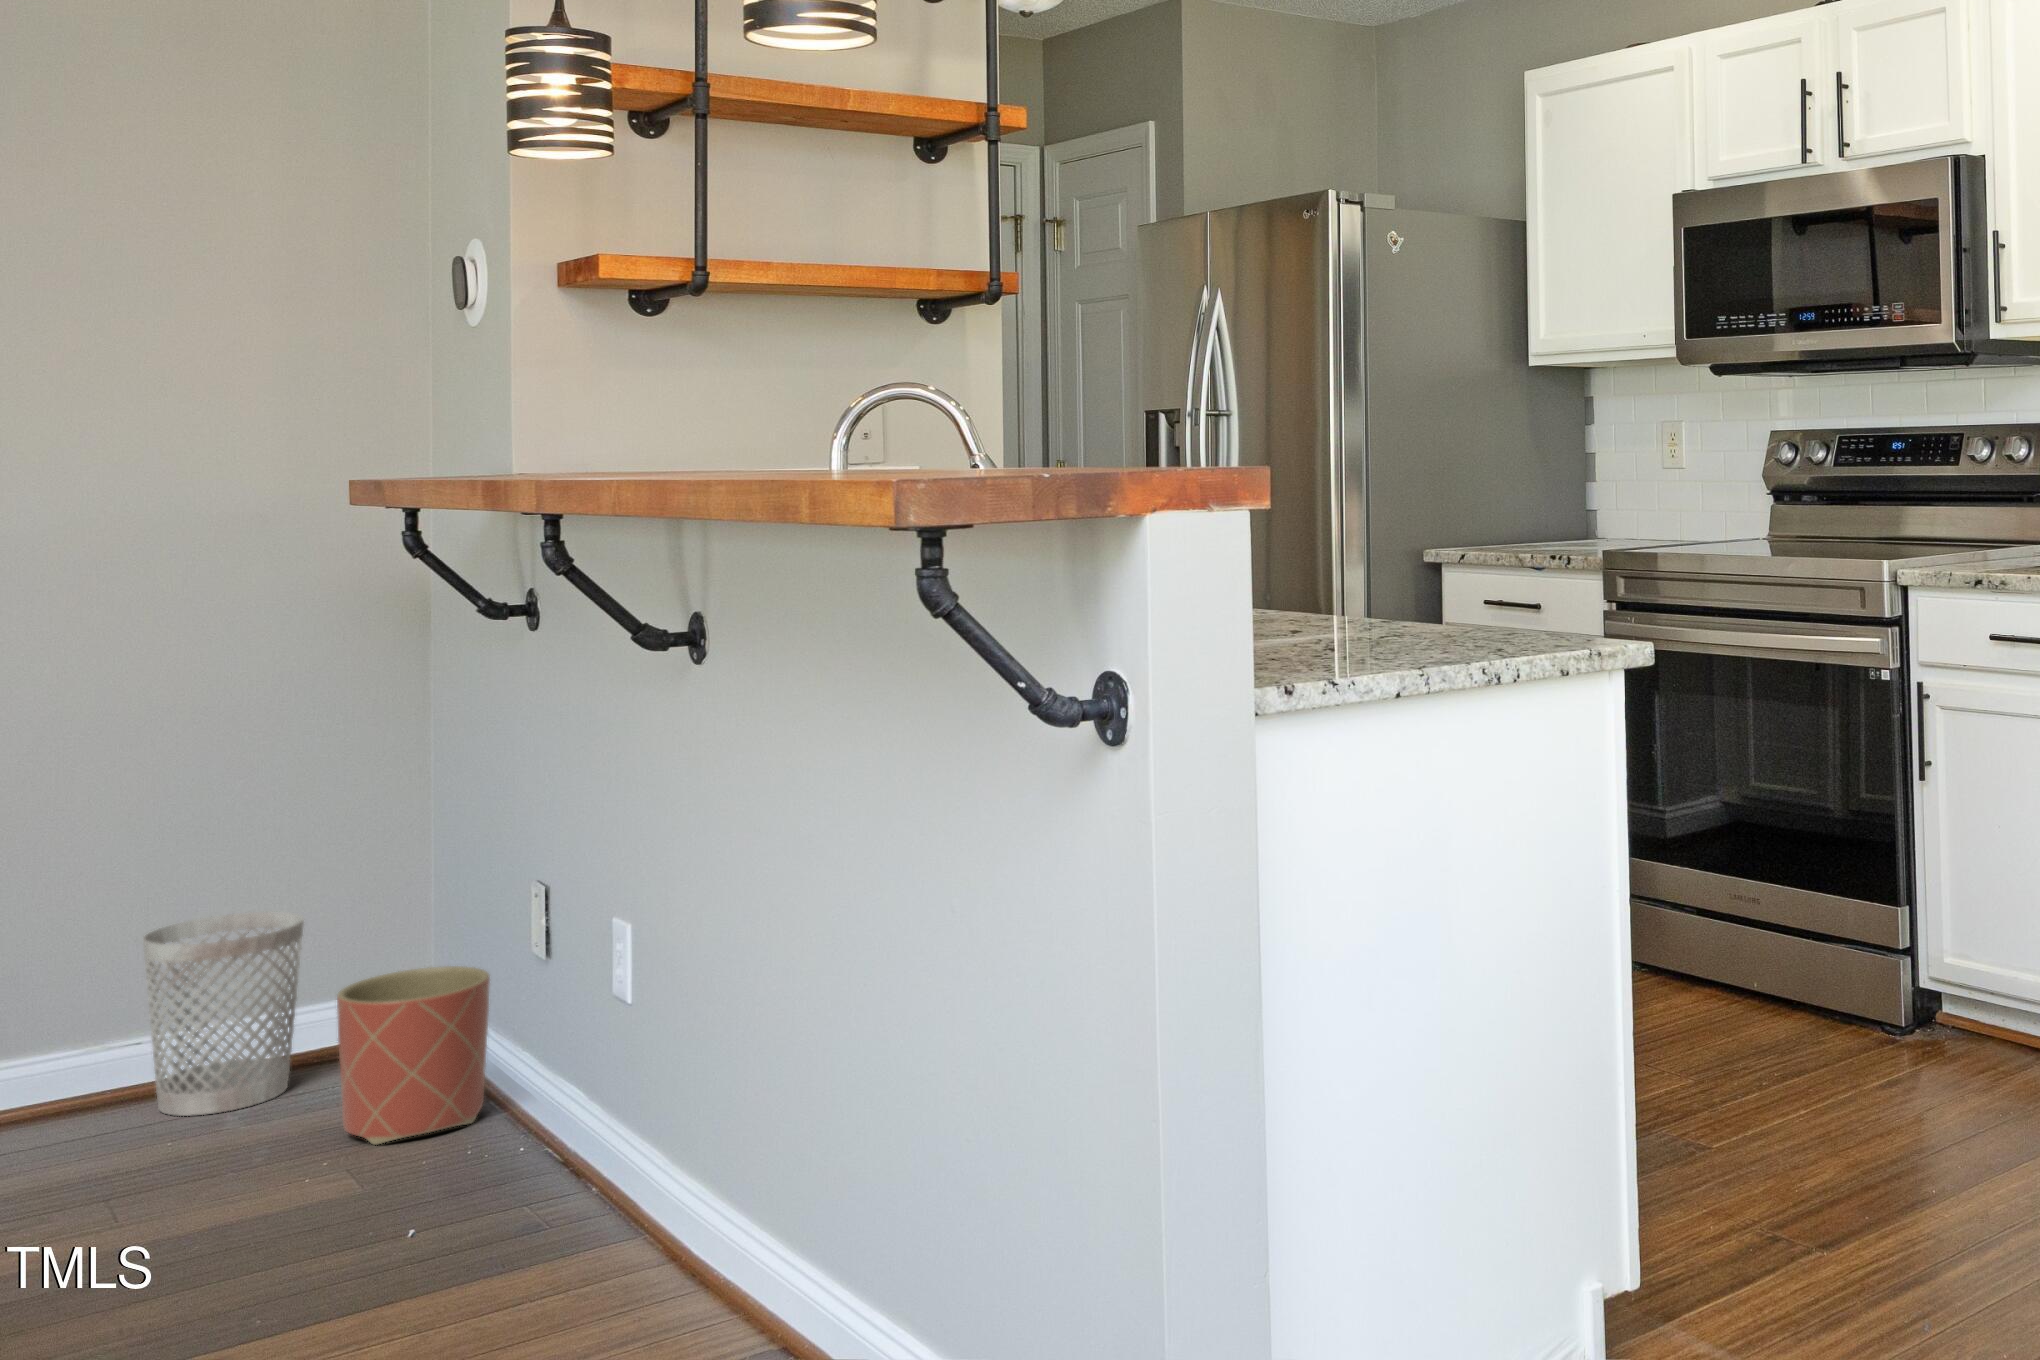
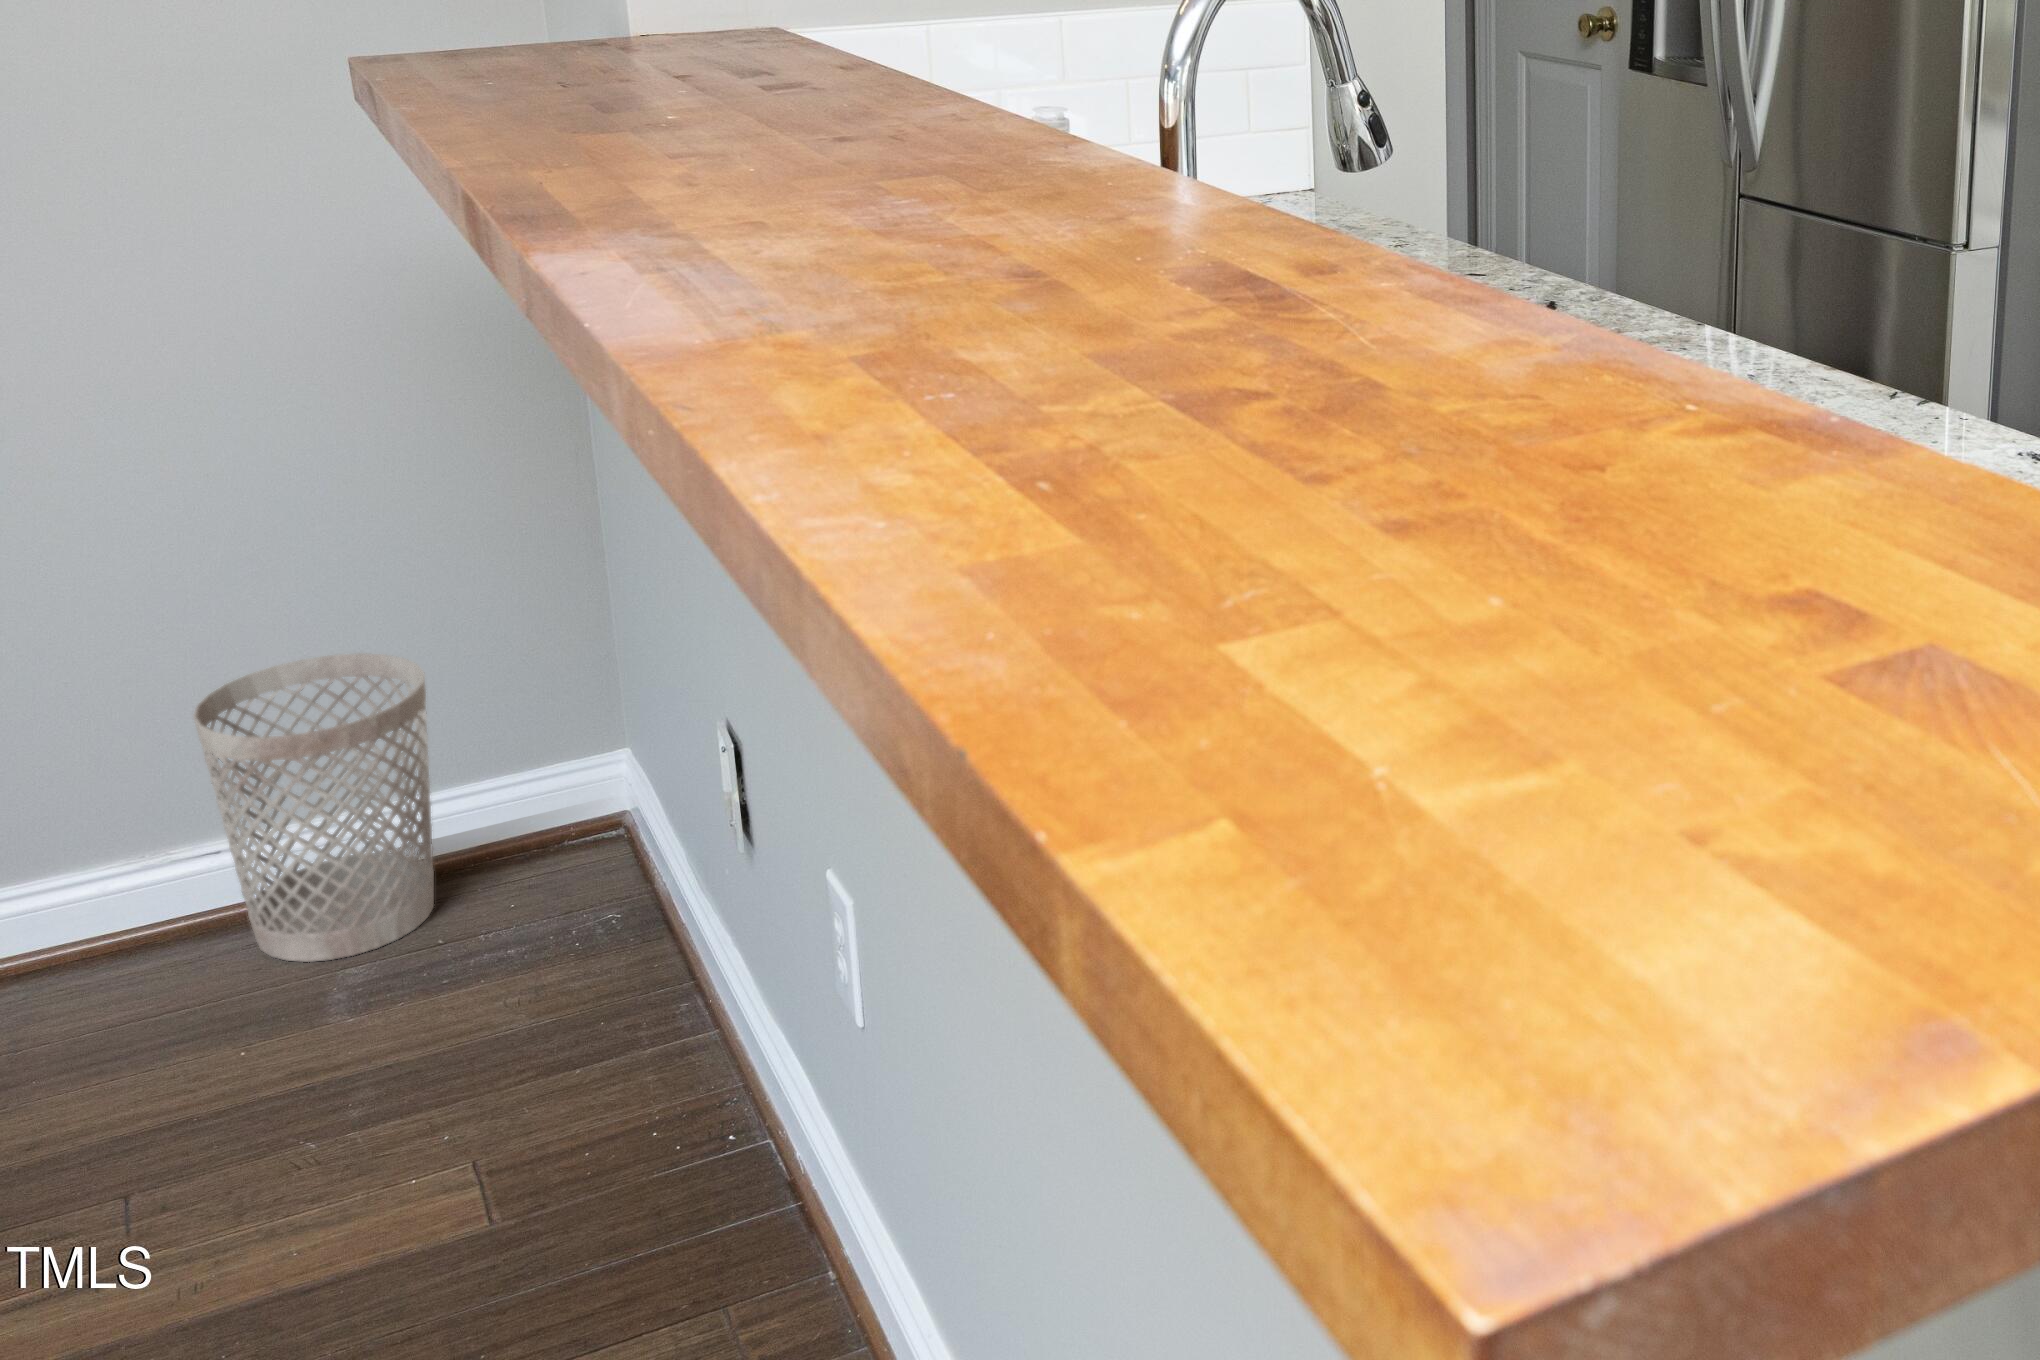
planter: present [337,966,490,1145] -> none [450,794,688,1083]

